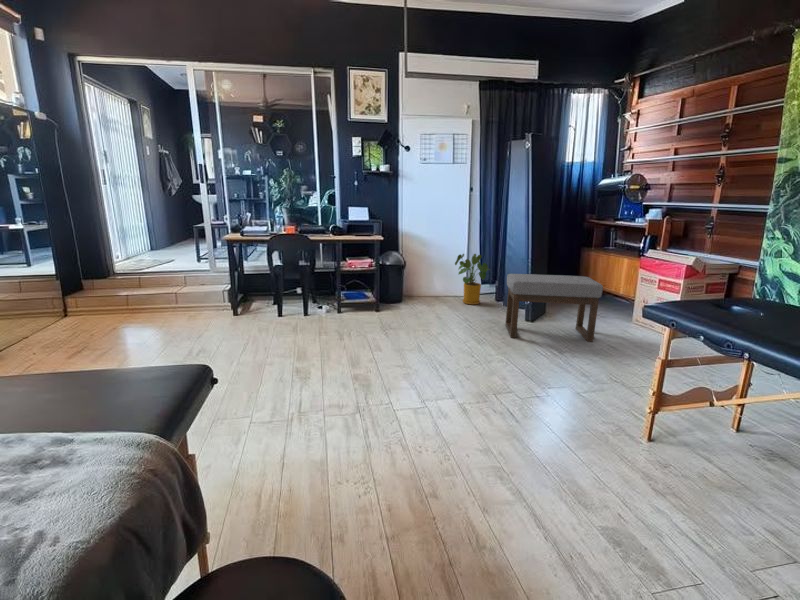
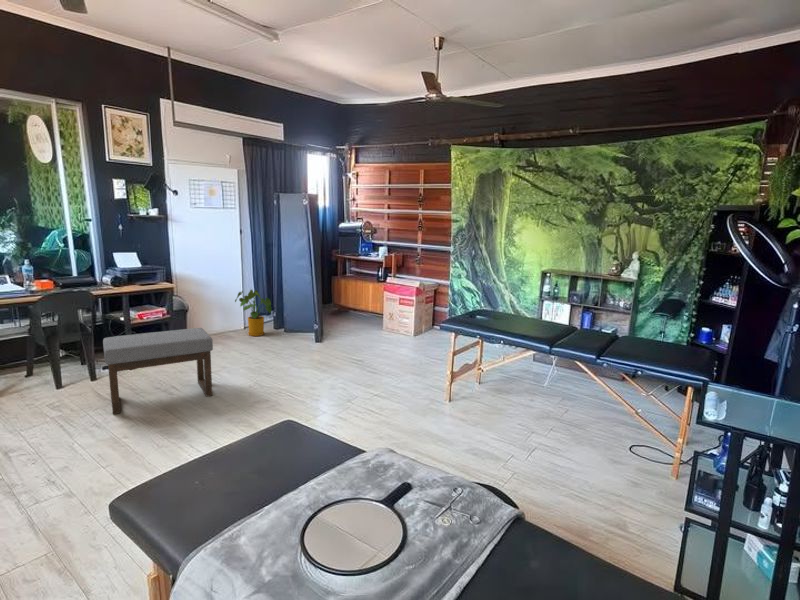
ottoman: present [505,274,603,342] -> present [103,328,213,414]

